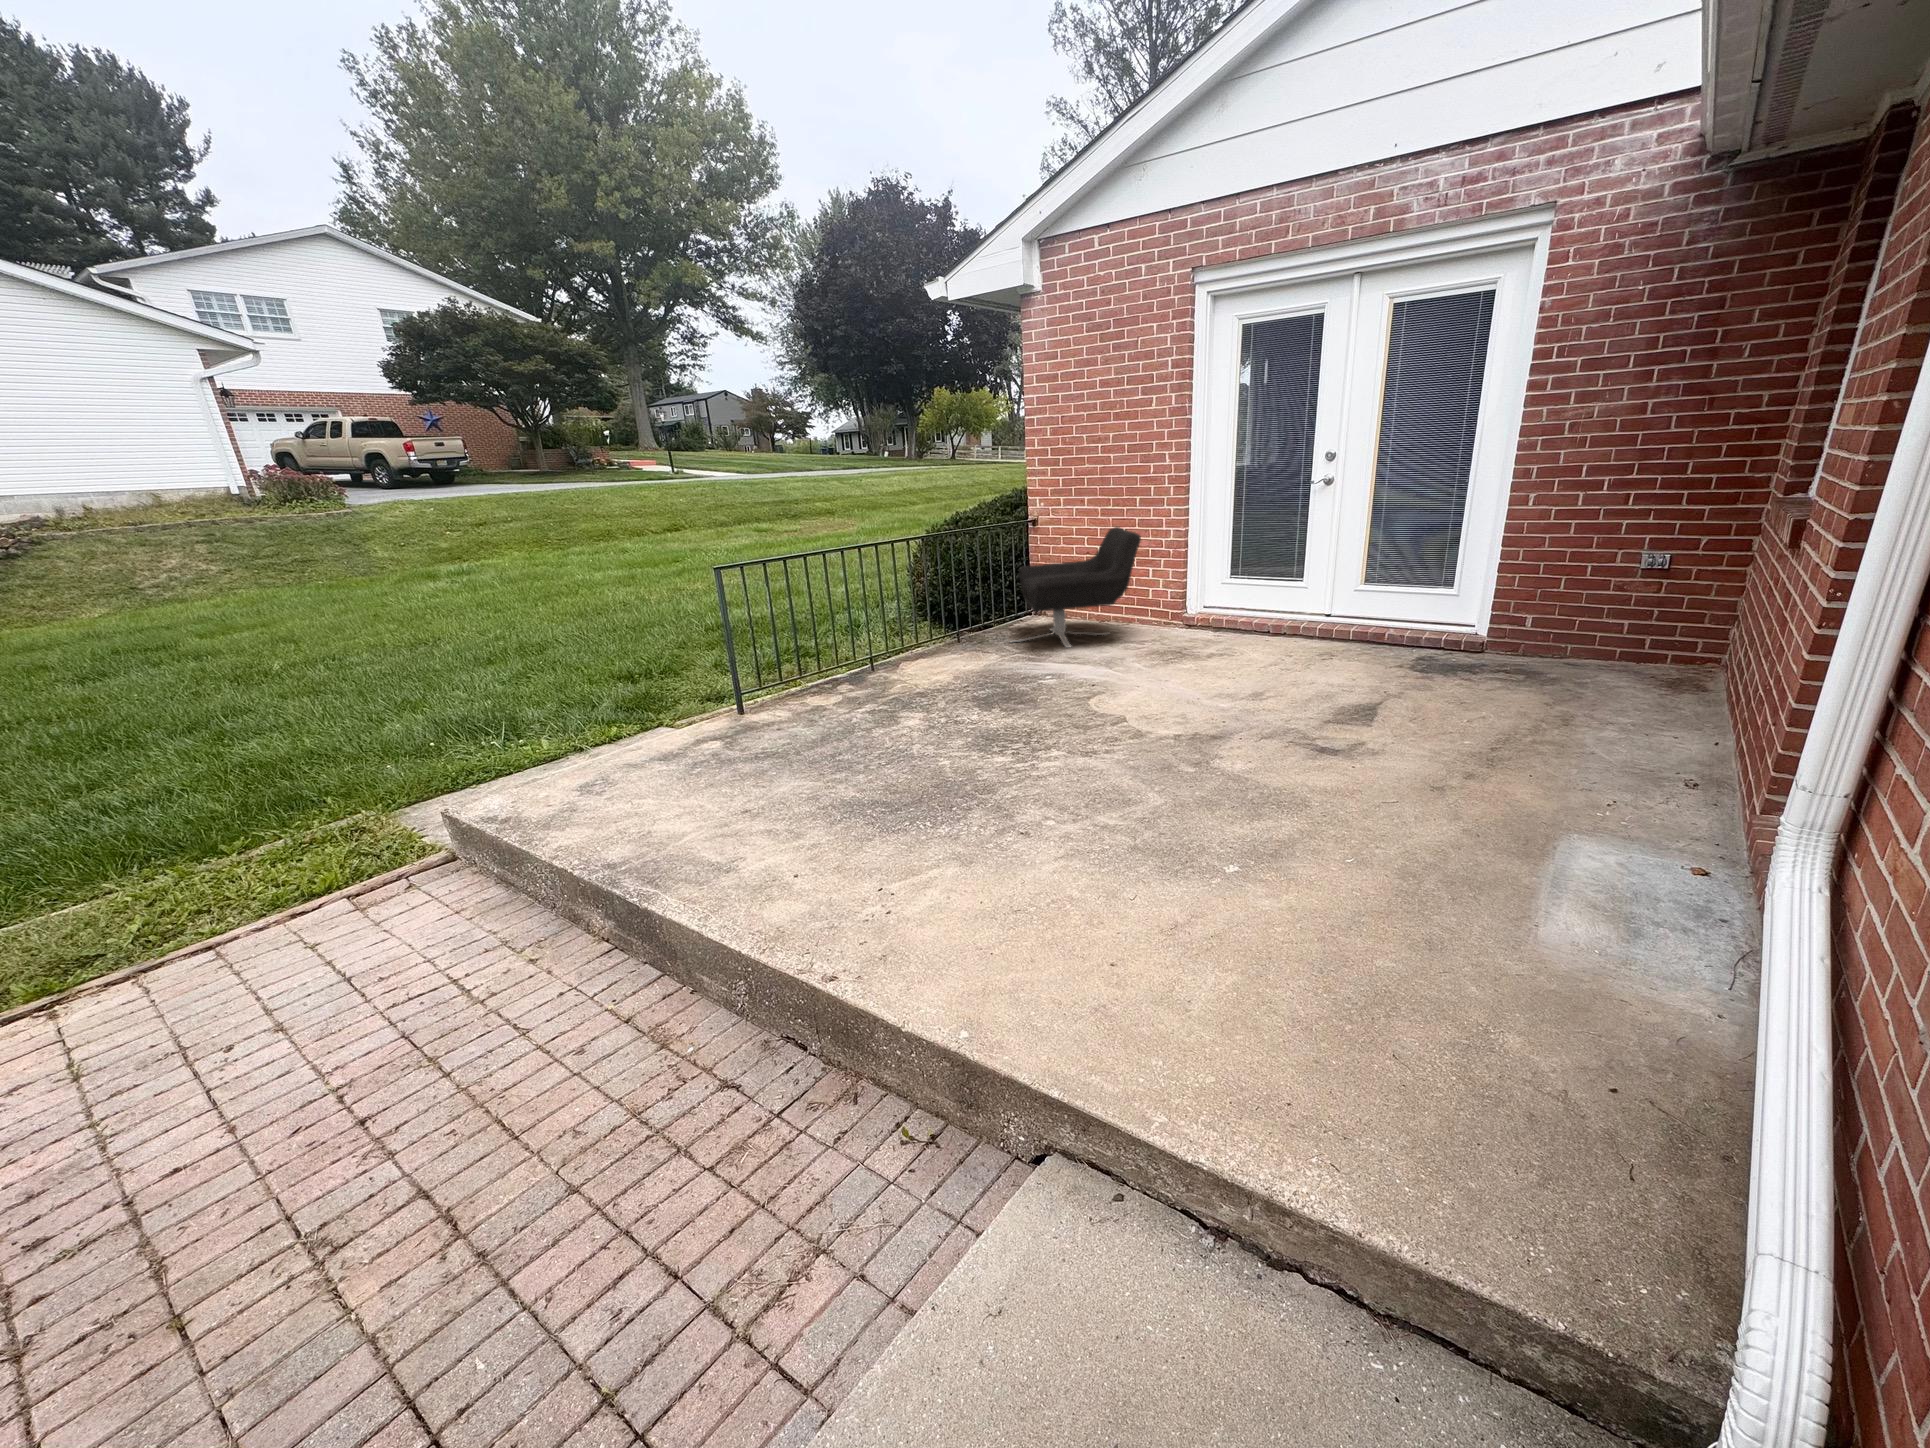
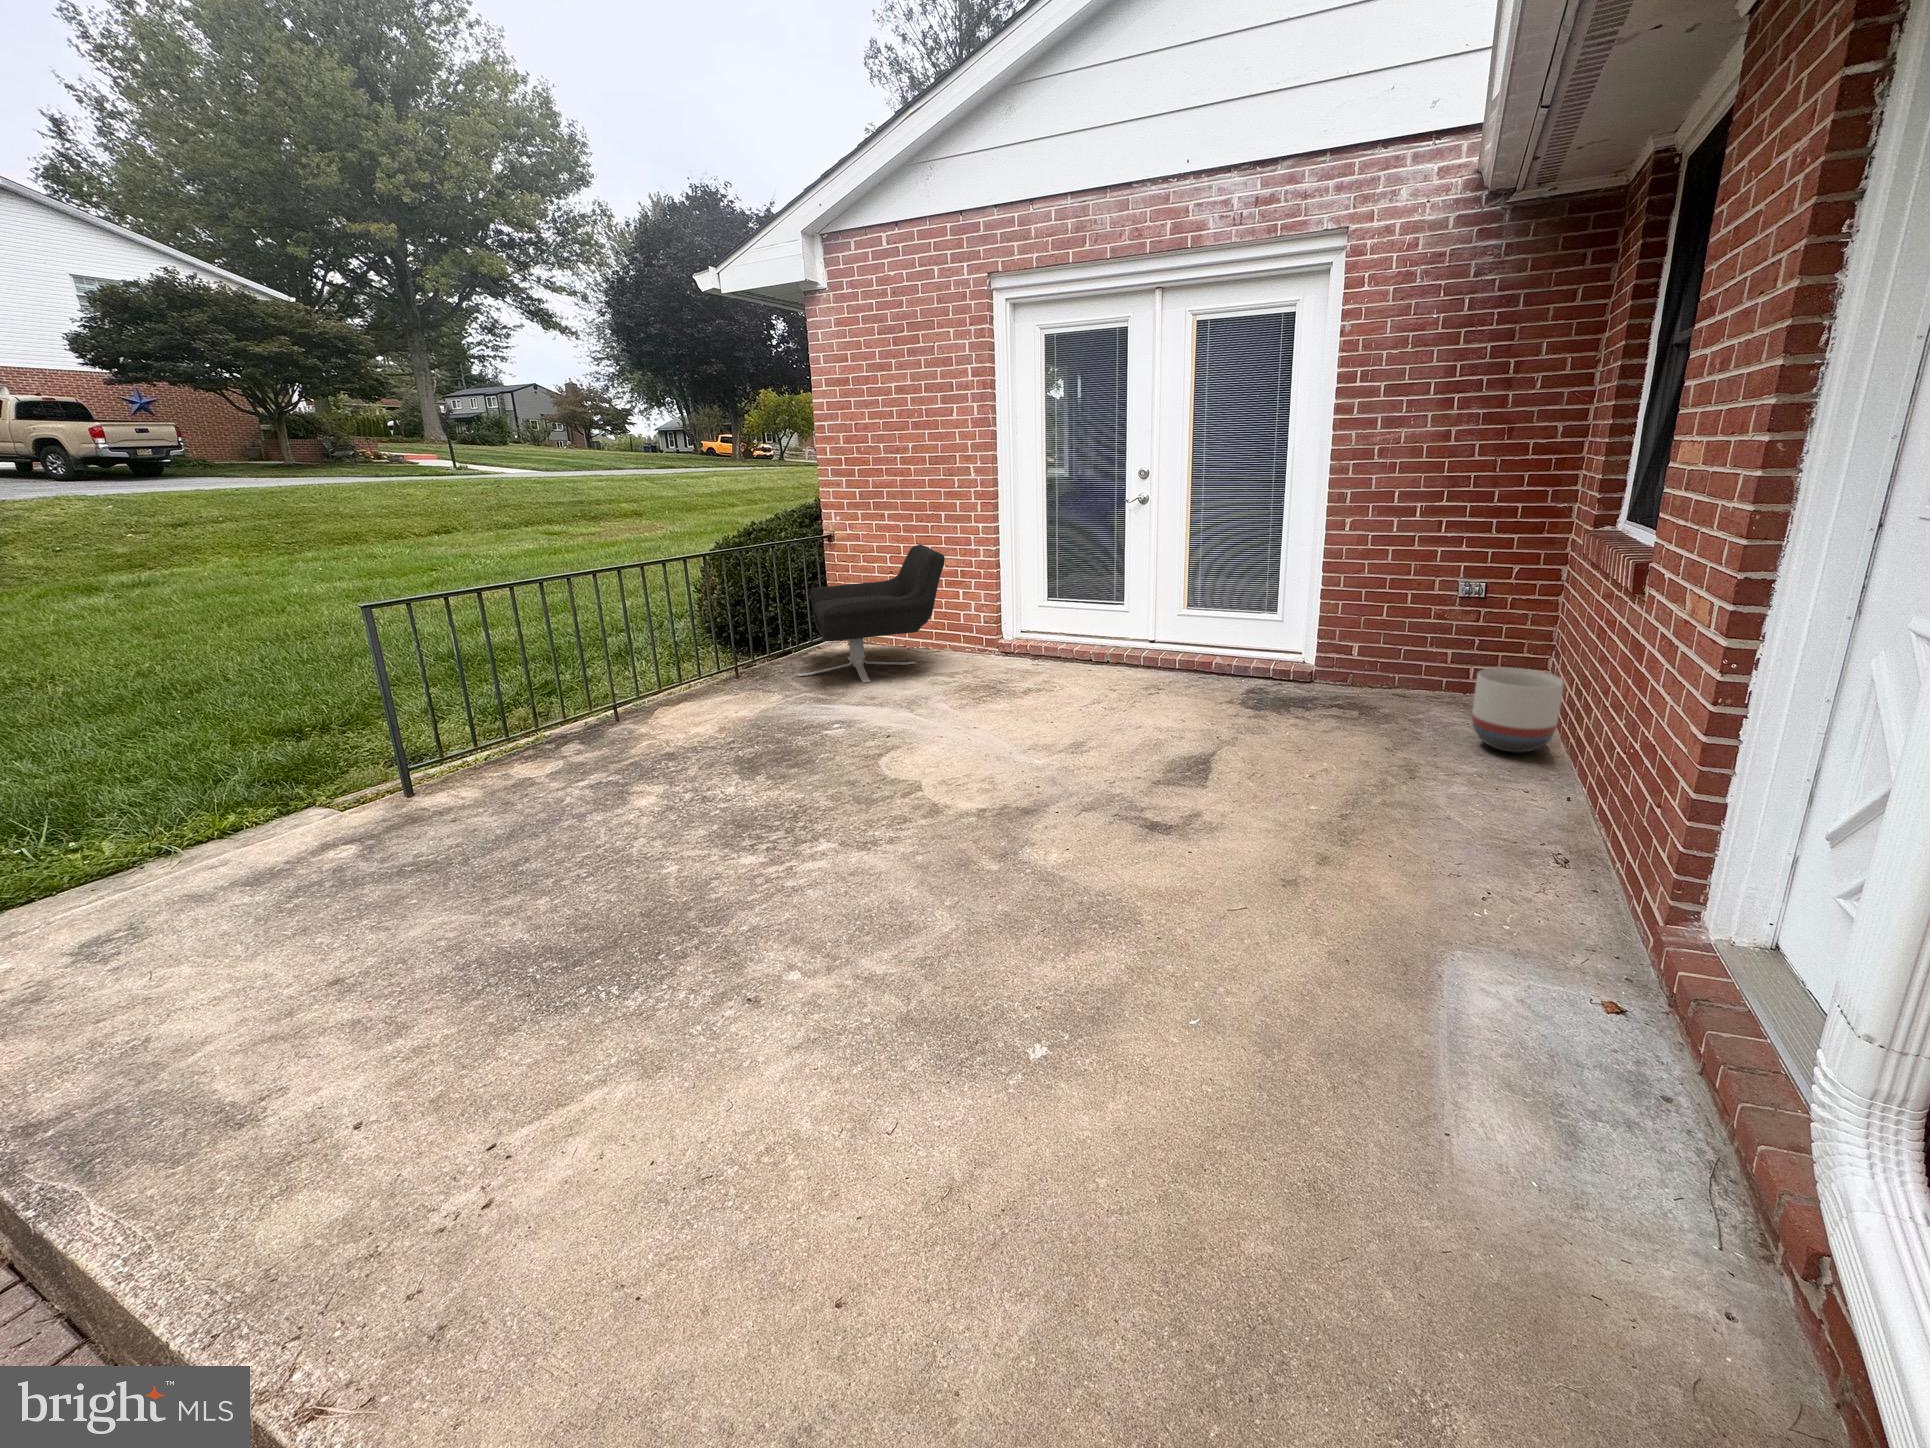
planter: none [1636,631,1732,708] -> present [1472,668,1564,753]

